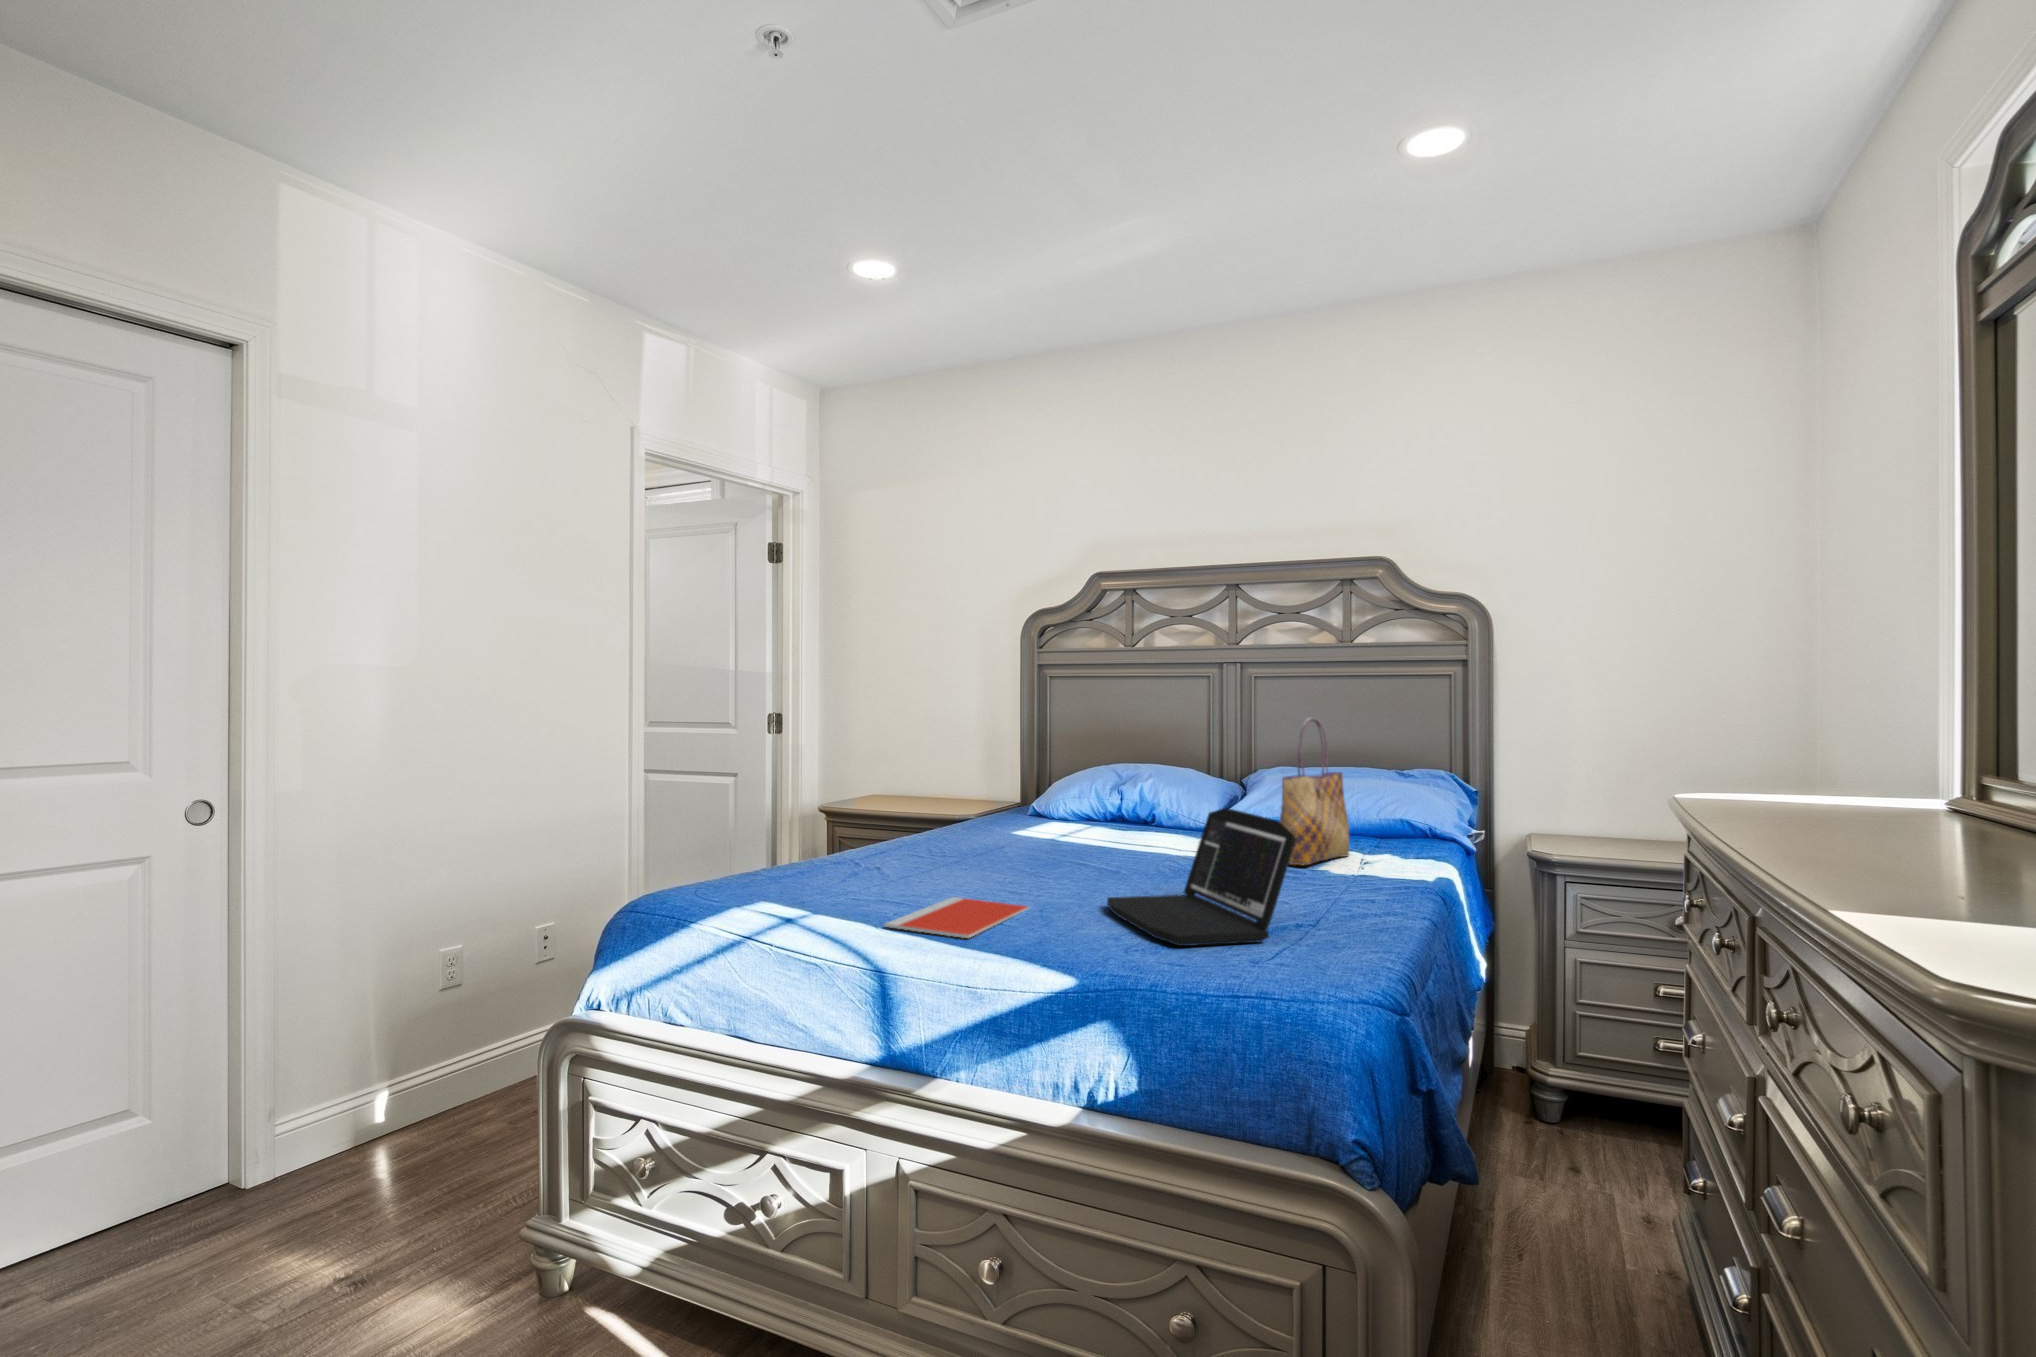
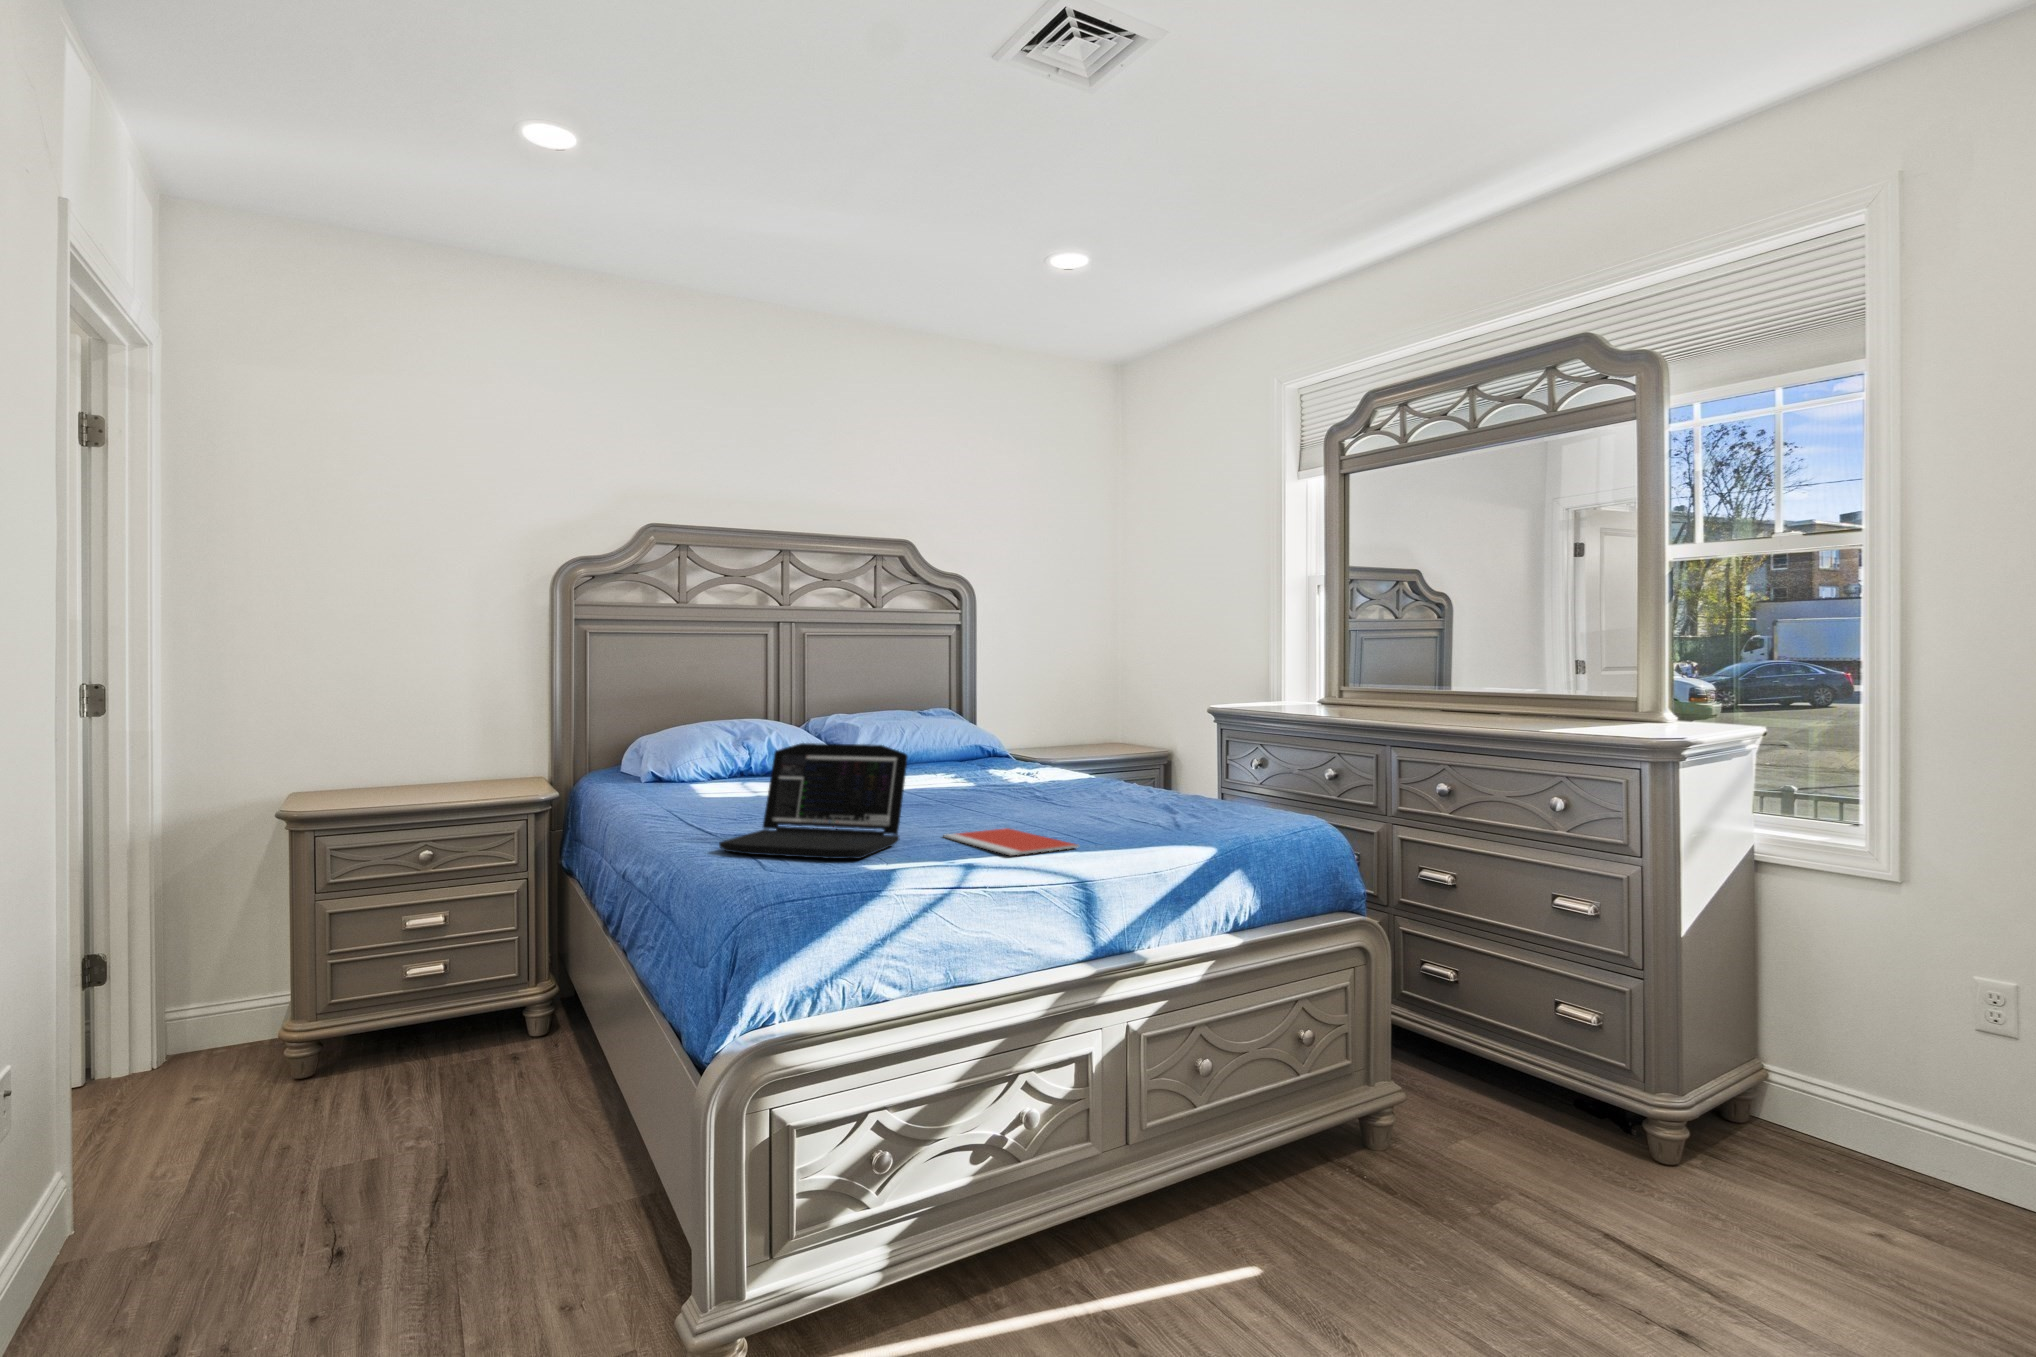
tote bag: present [1280,718,1349,865] -> none [967,662,1009,782]
laptop: present [1107,808,1296,946] -> present [719,743,908,859]

